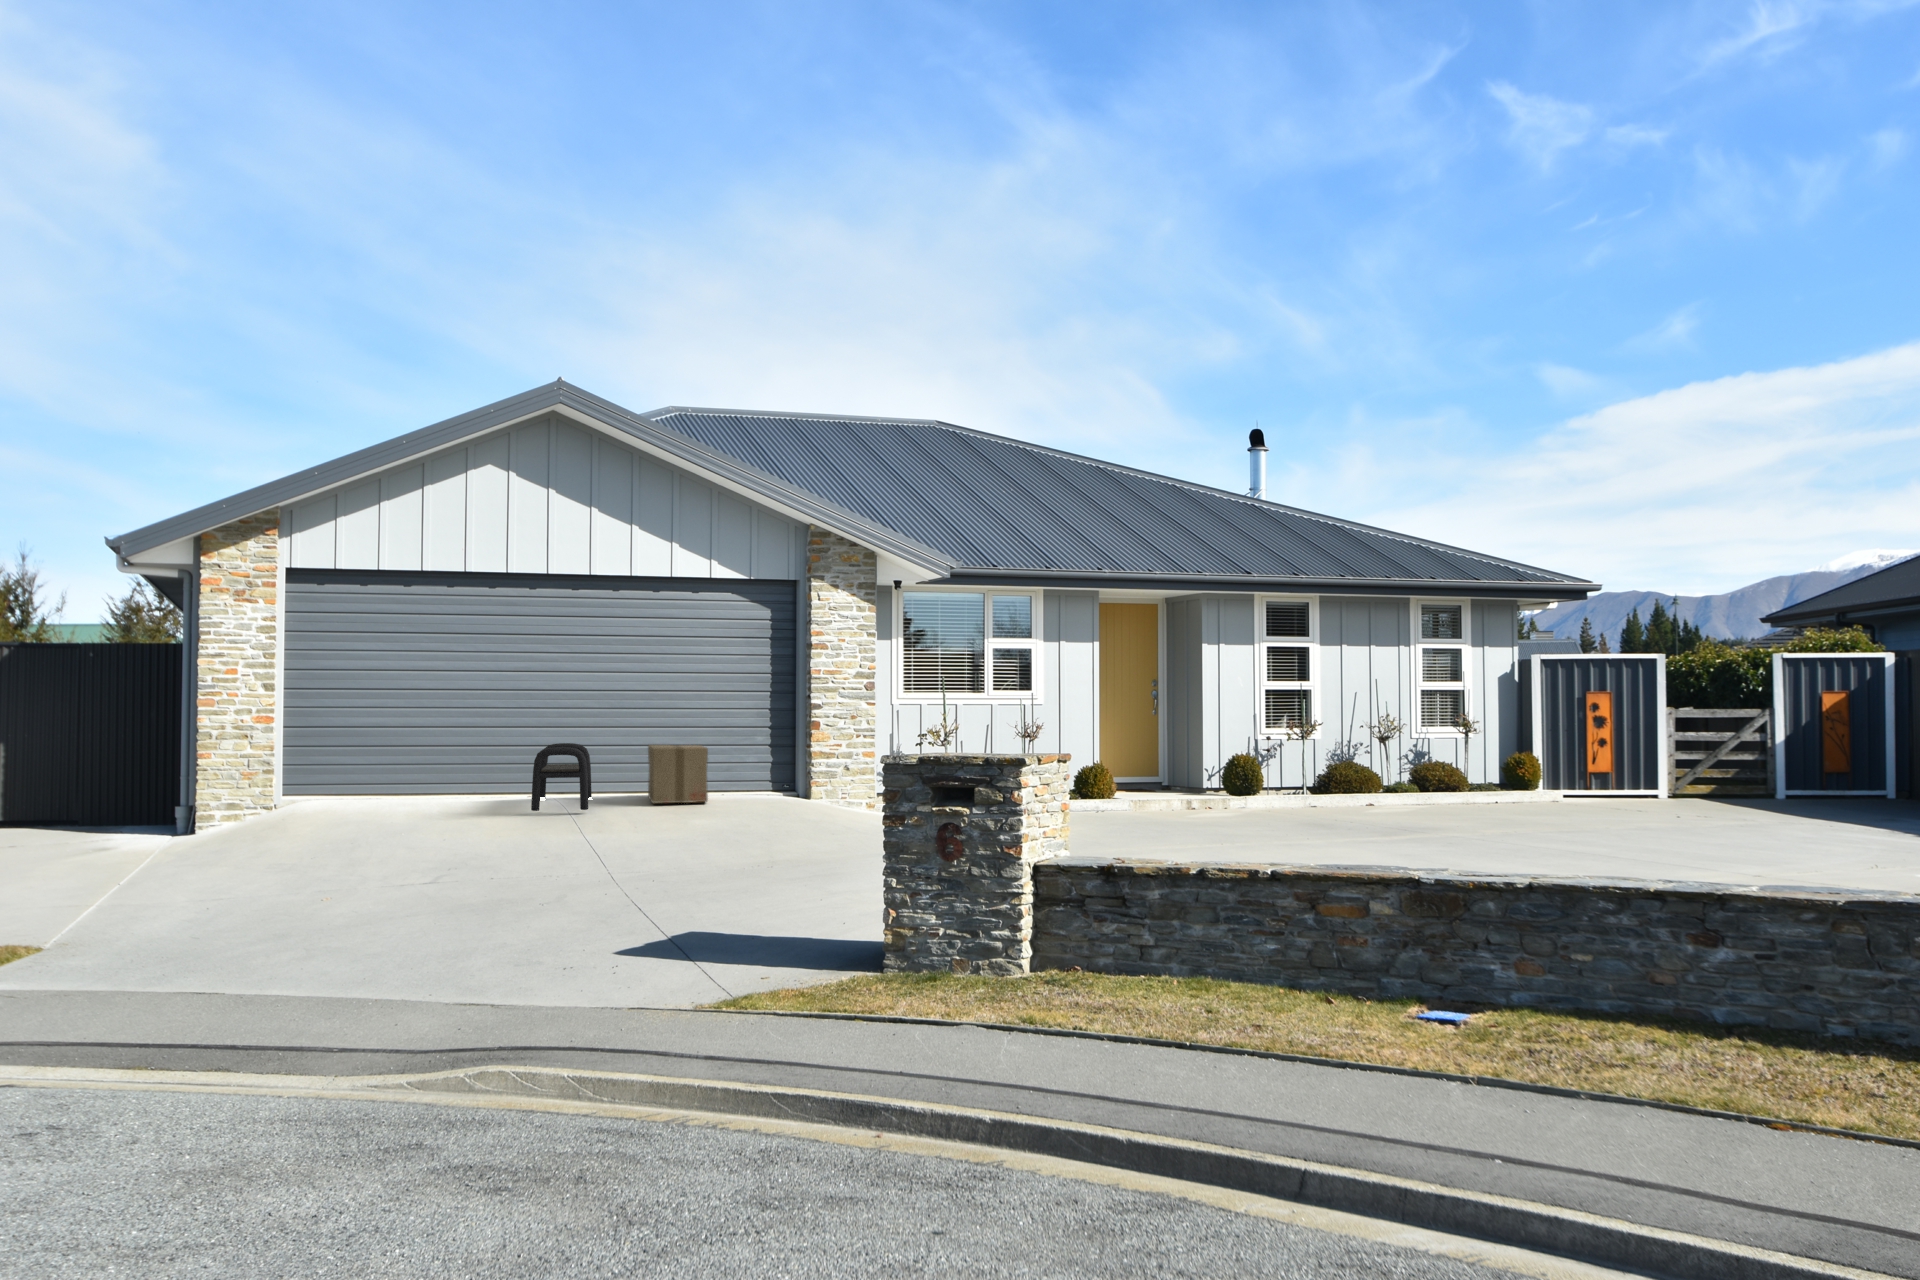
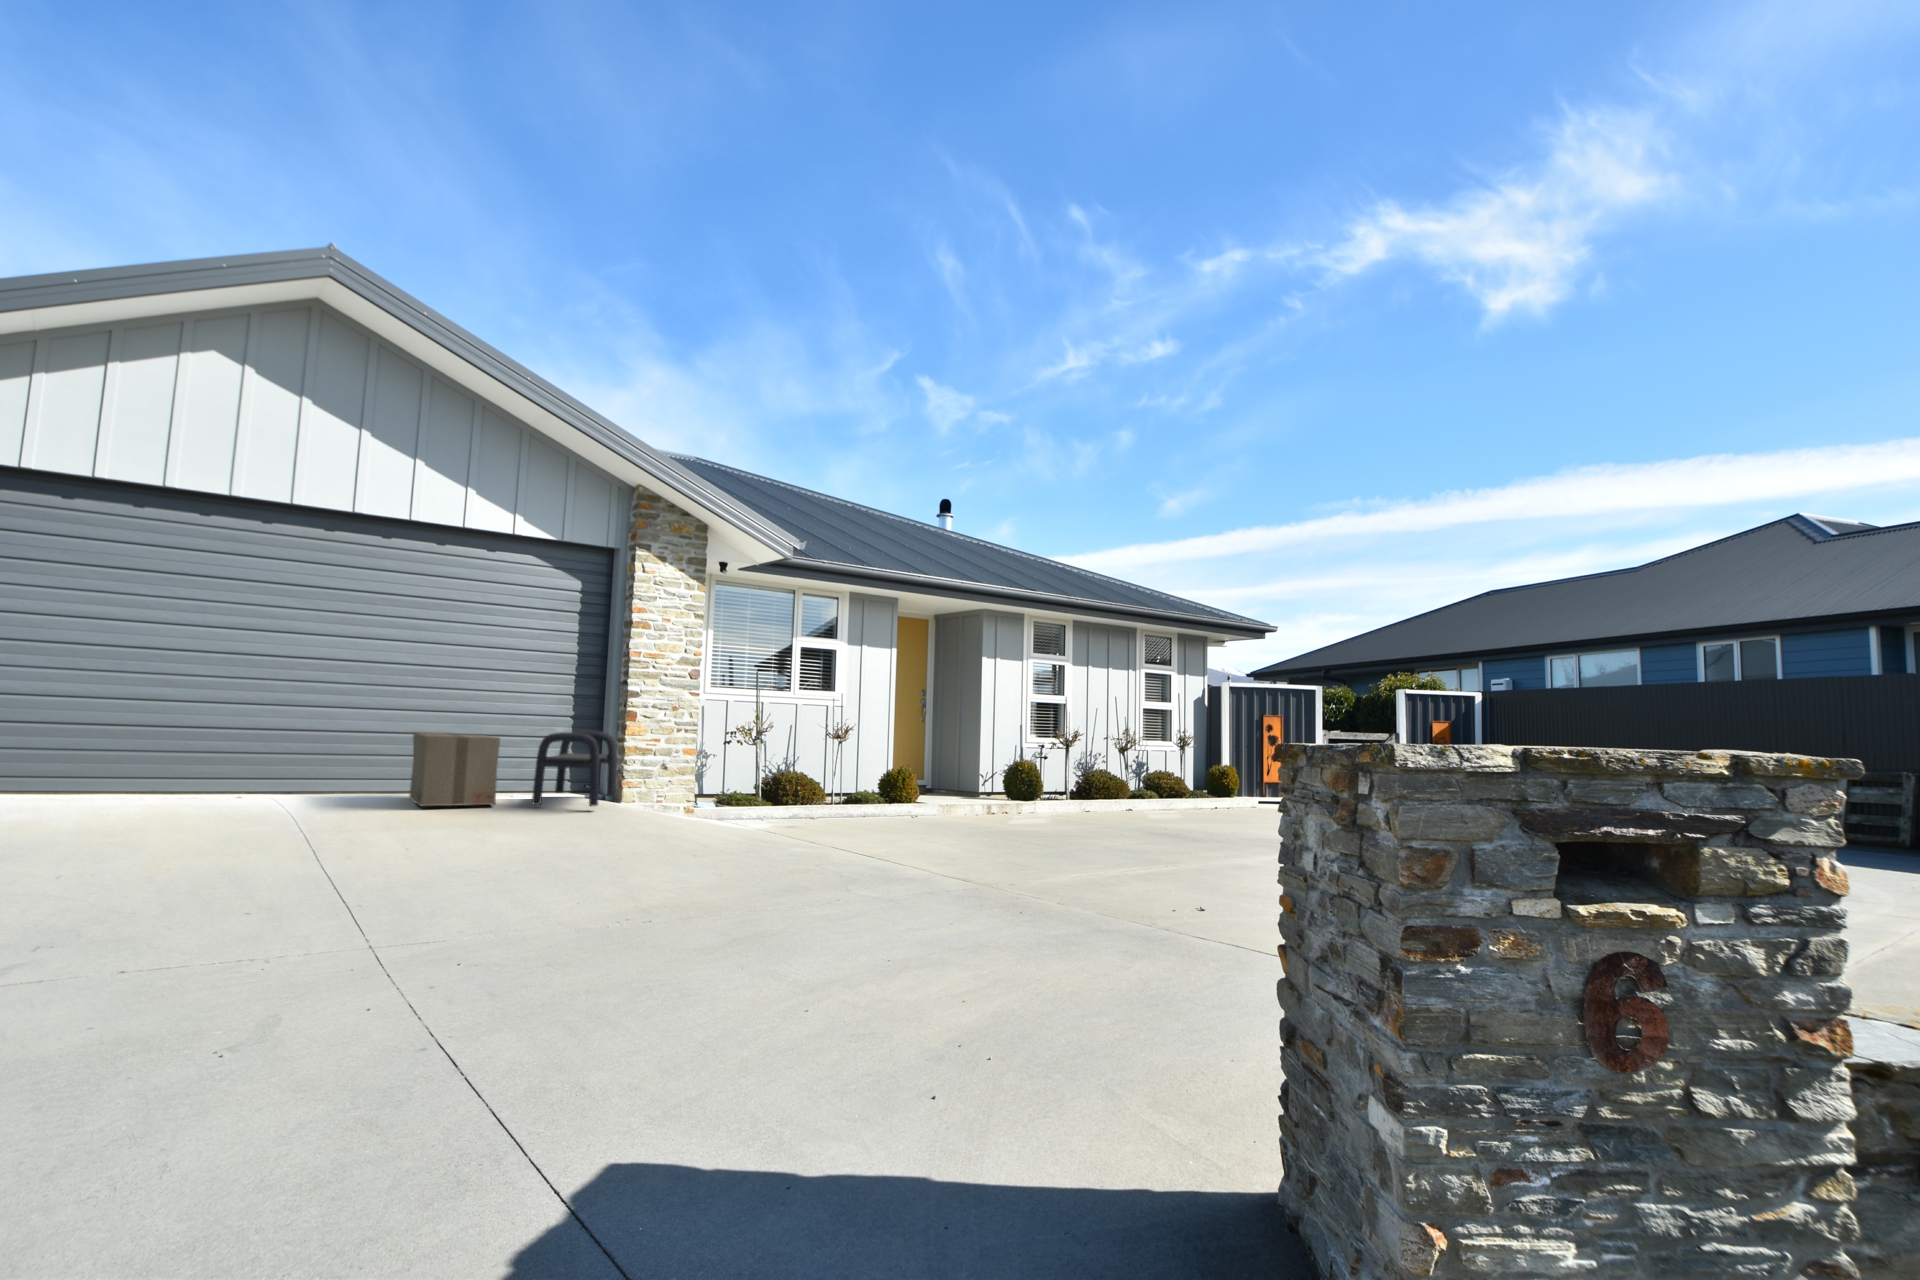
bench: present [531,743,592,811] -> present [532,730,617,806]

